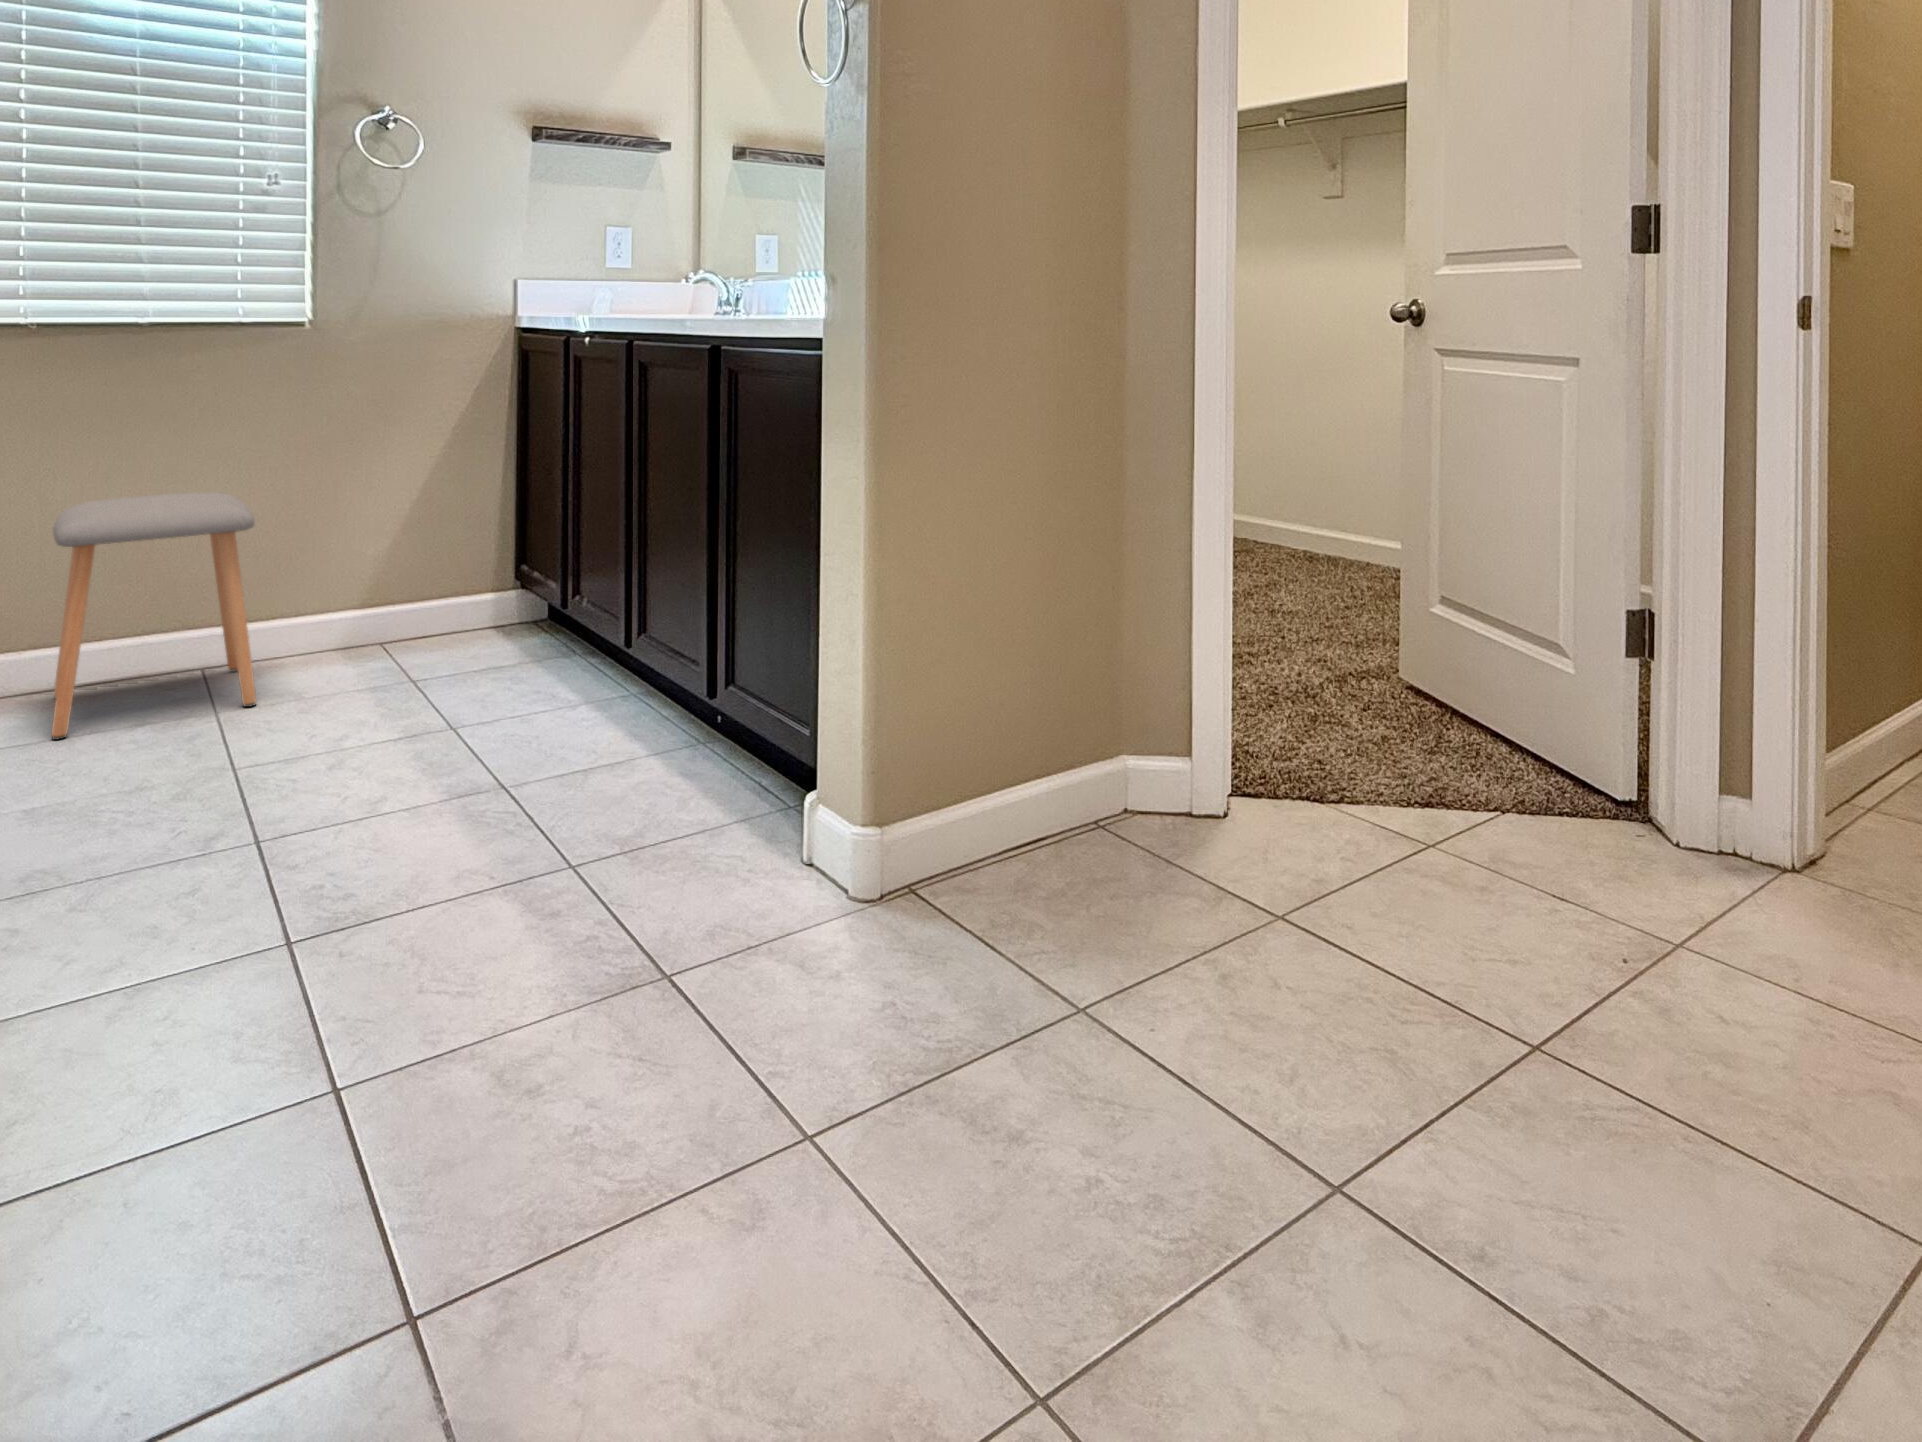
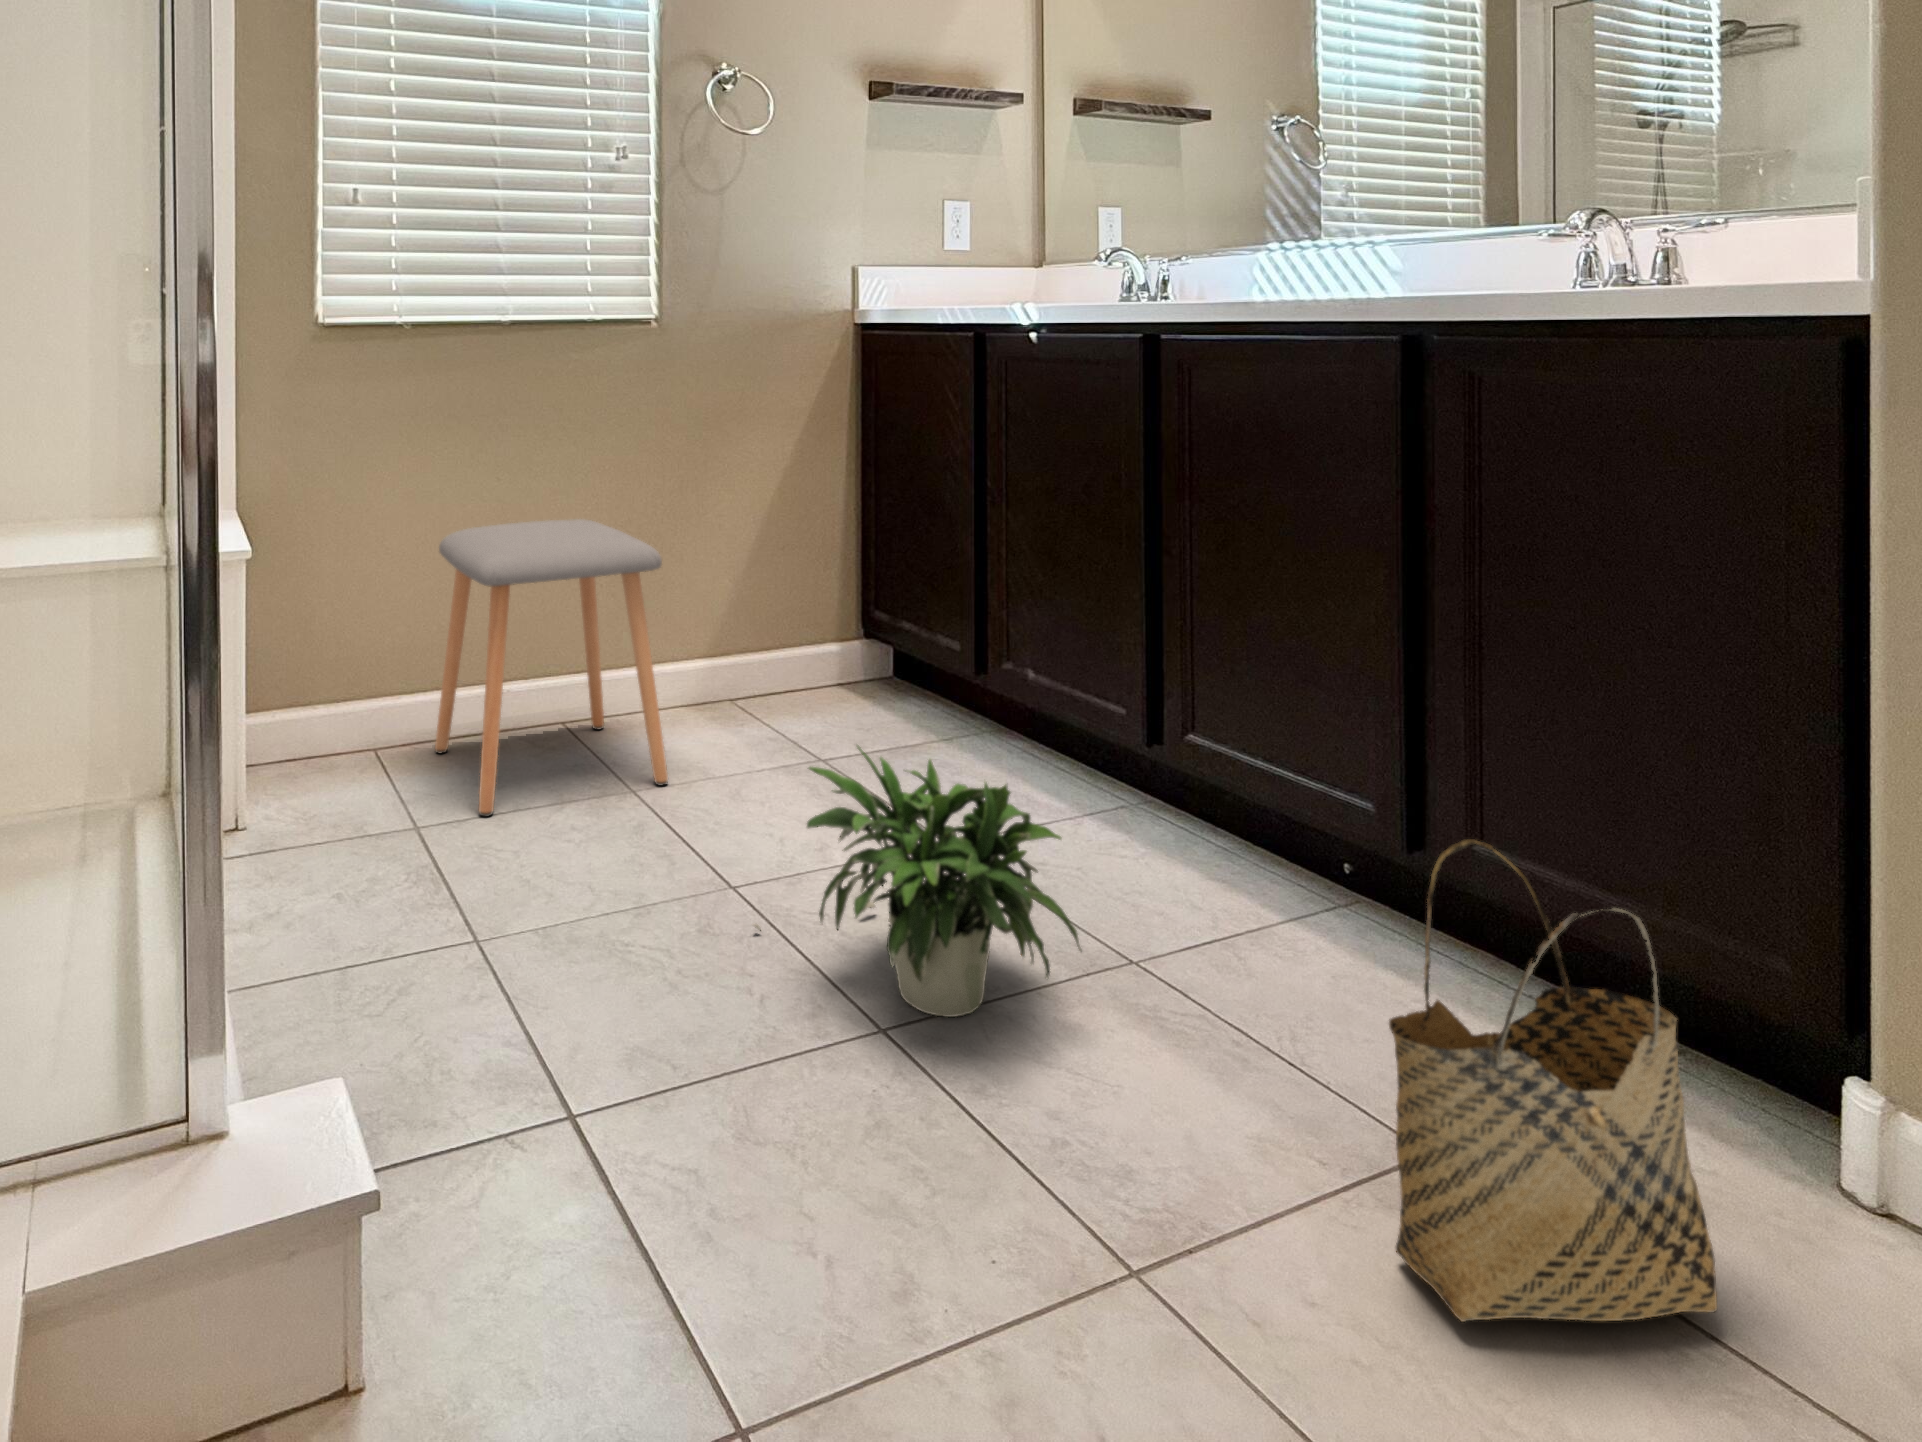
potted plant: none [216,643,433,829] -> present [753,746,1081,1017]
woven basket: none [456,656,650,933] -> present [1389,839,1717,1322]

